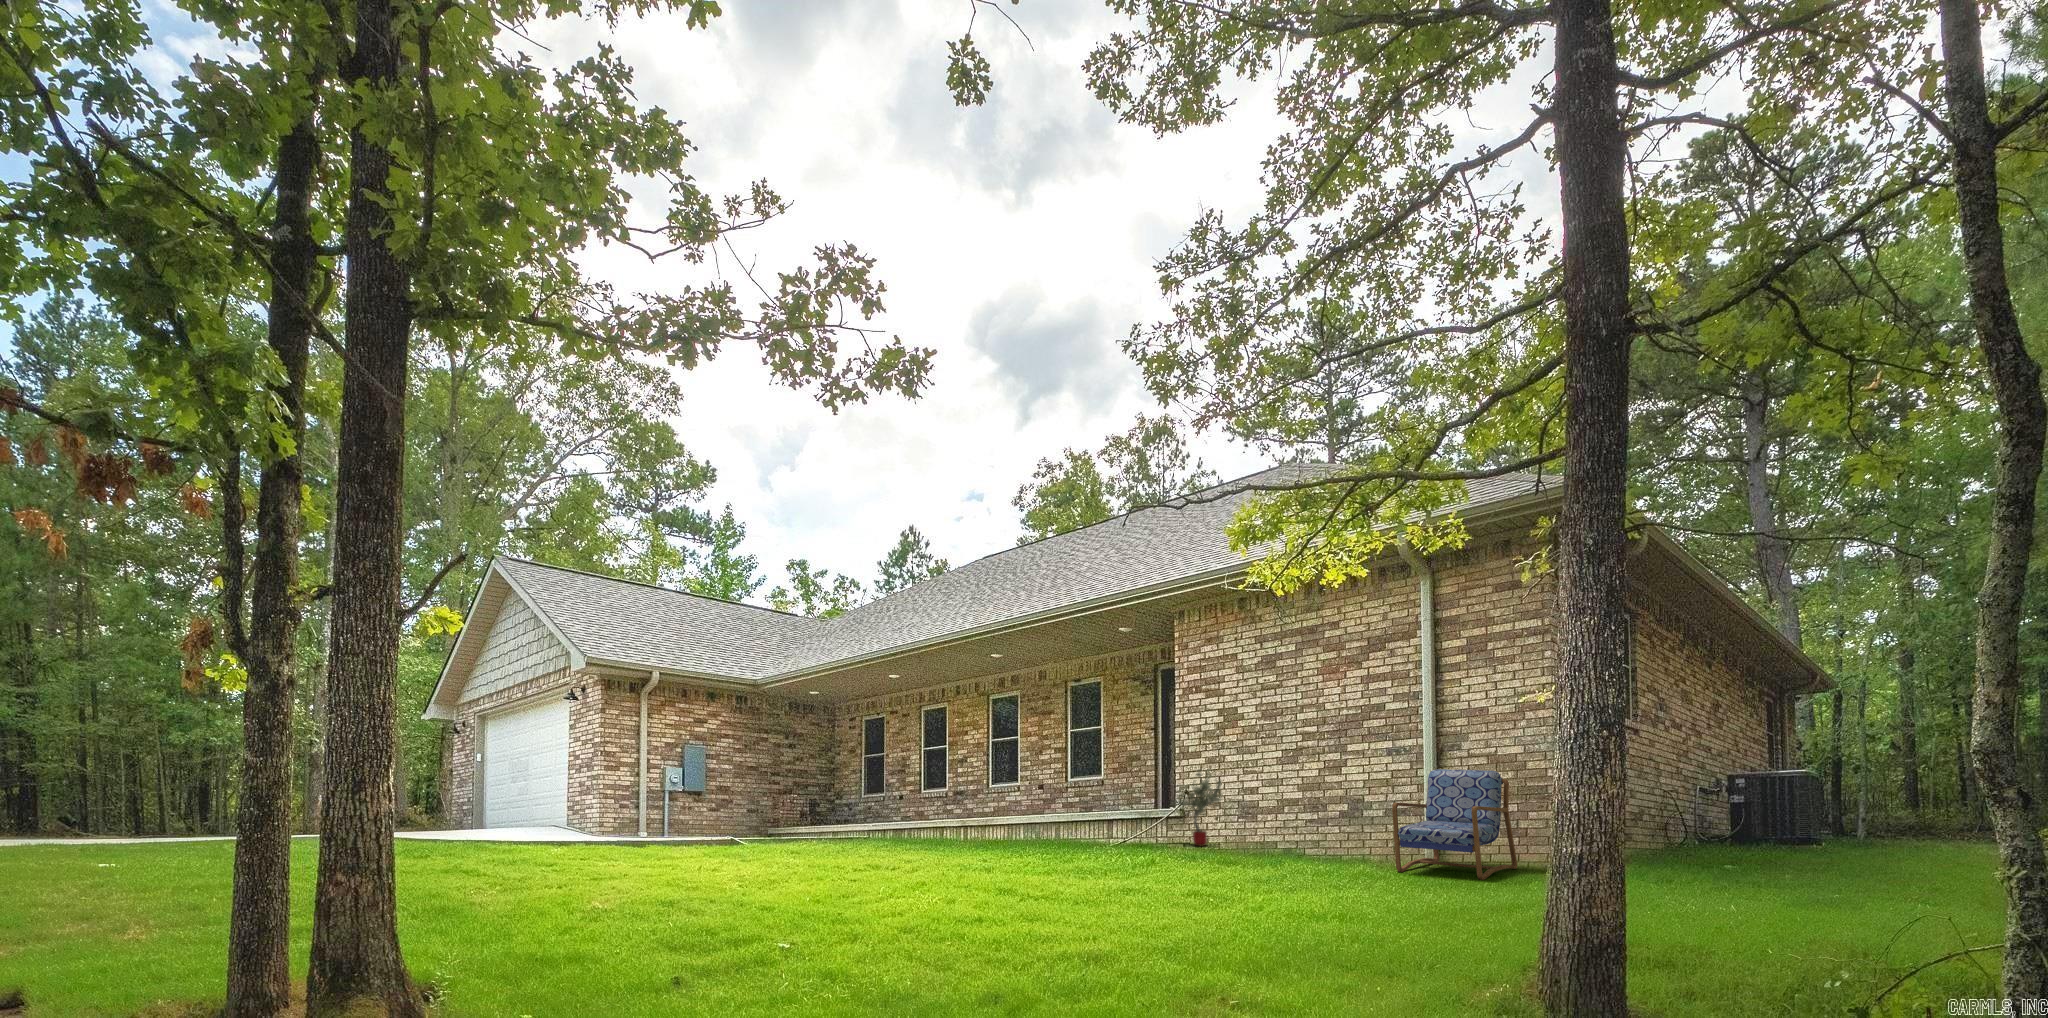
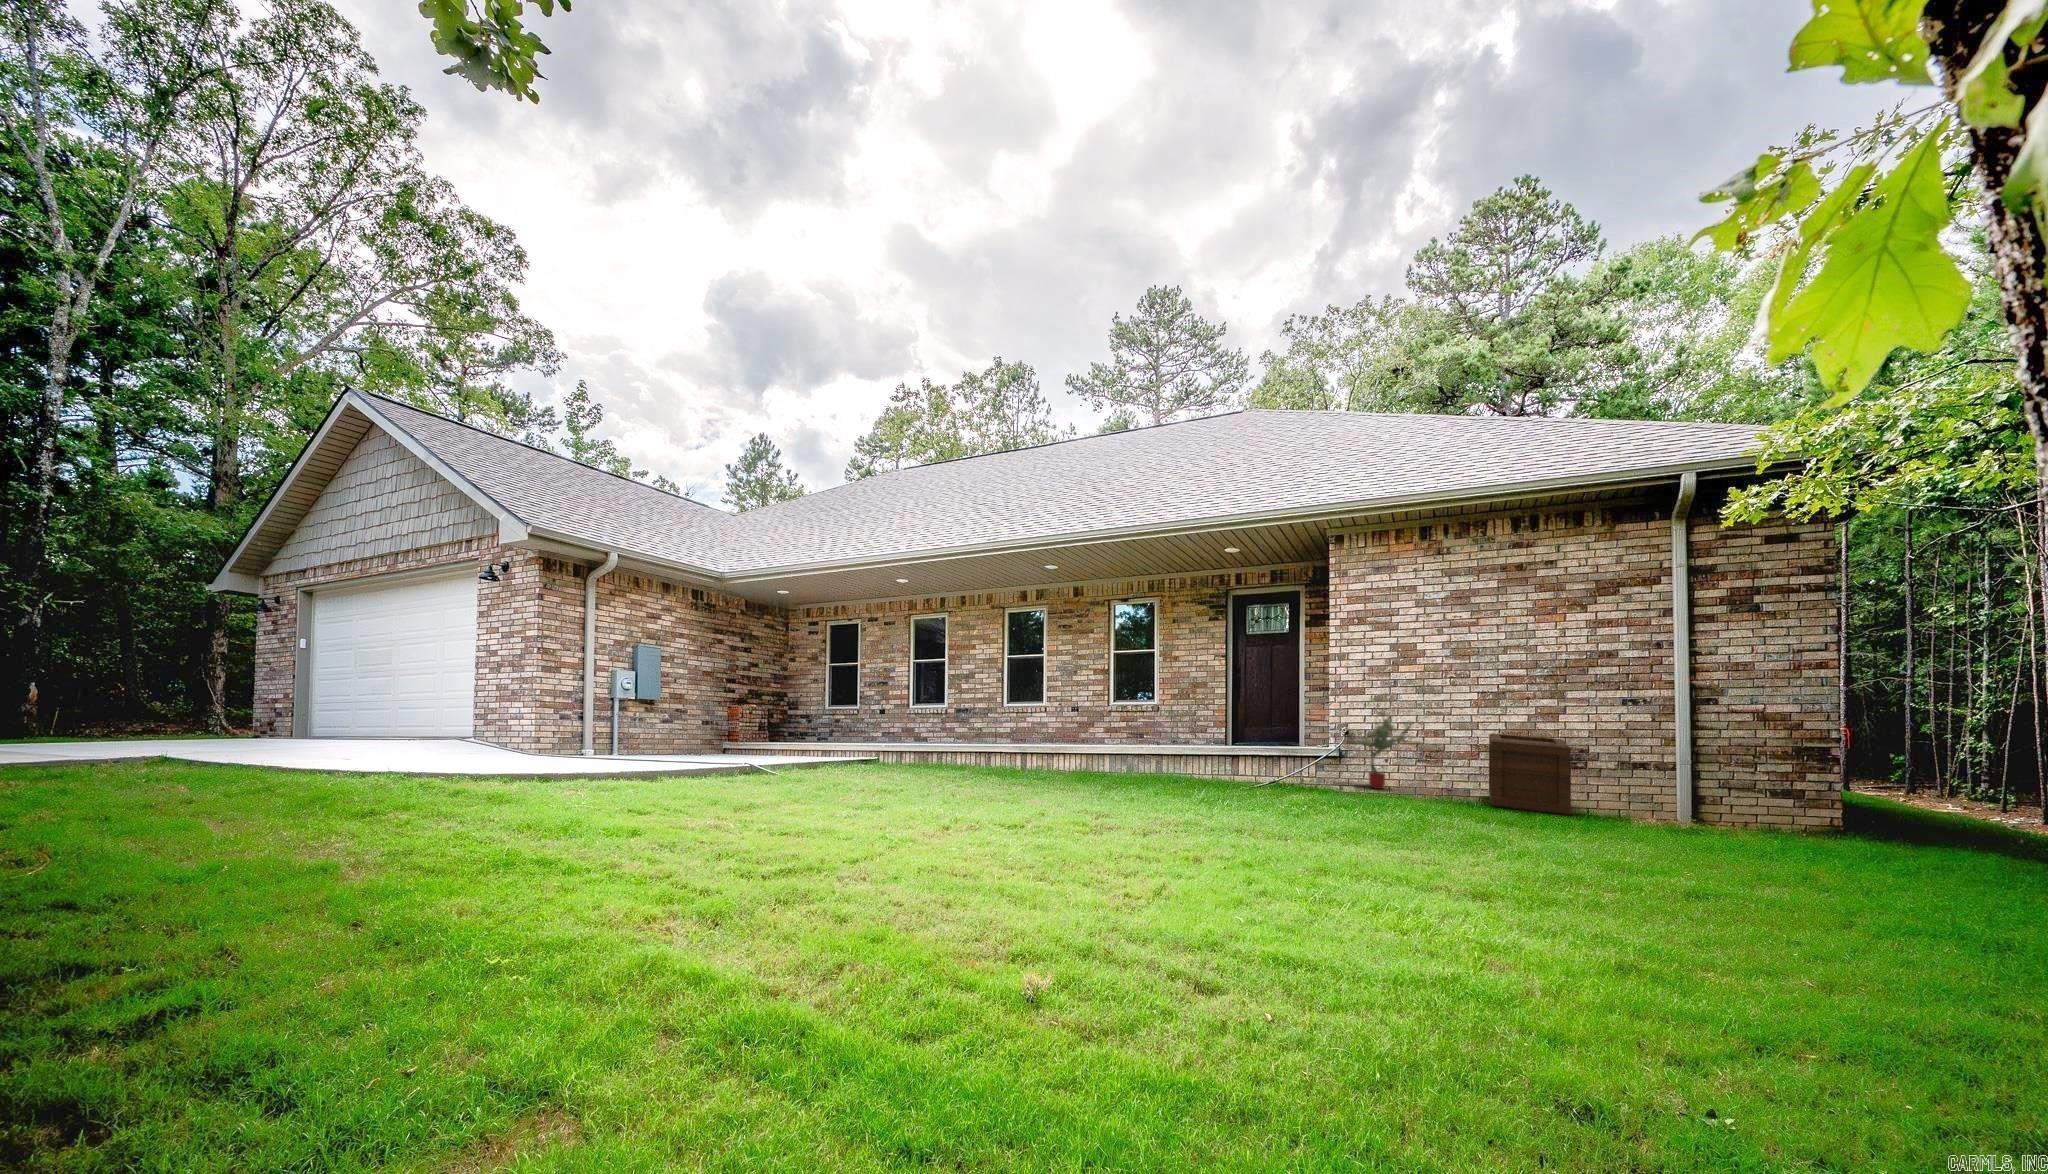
armchair: present [1392,769,1517,880] -> none [1673,723,1819,846]
wooden crate: none [1257,789,1348,862] -> present [1489,734,1571,815]

